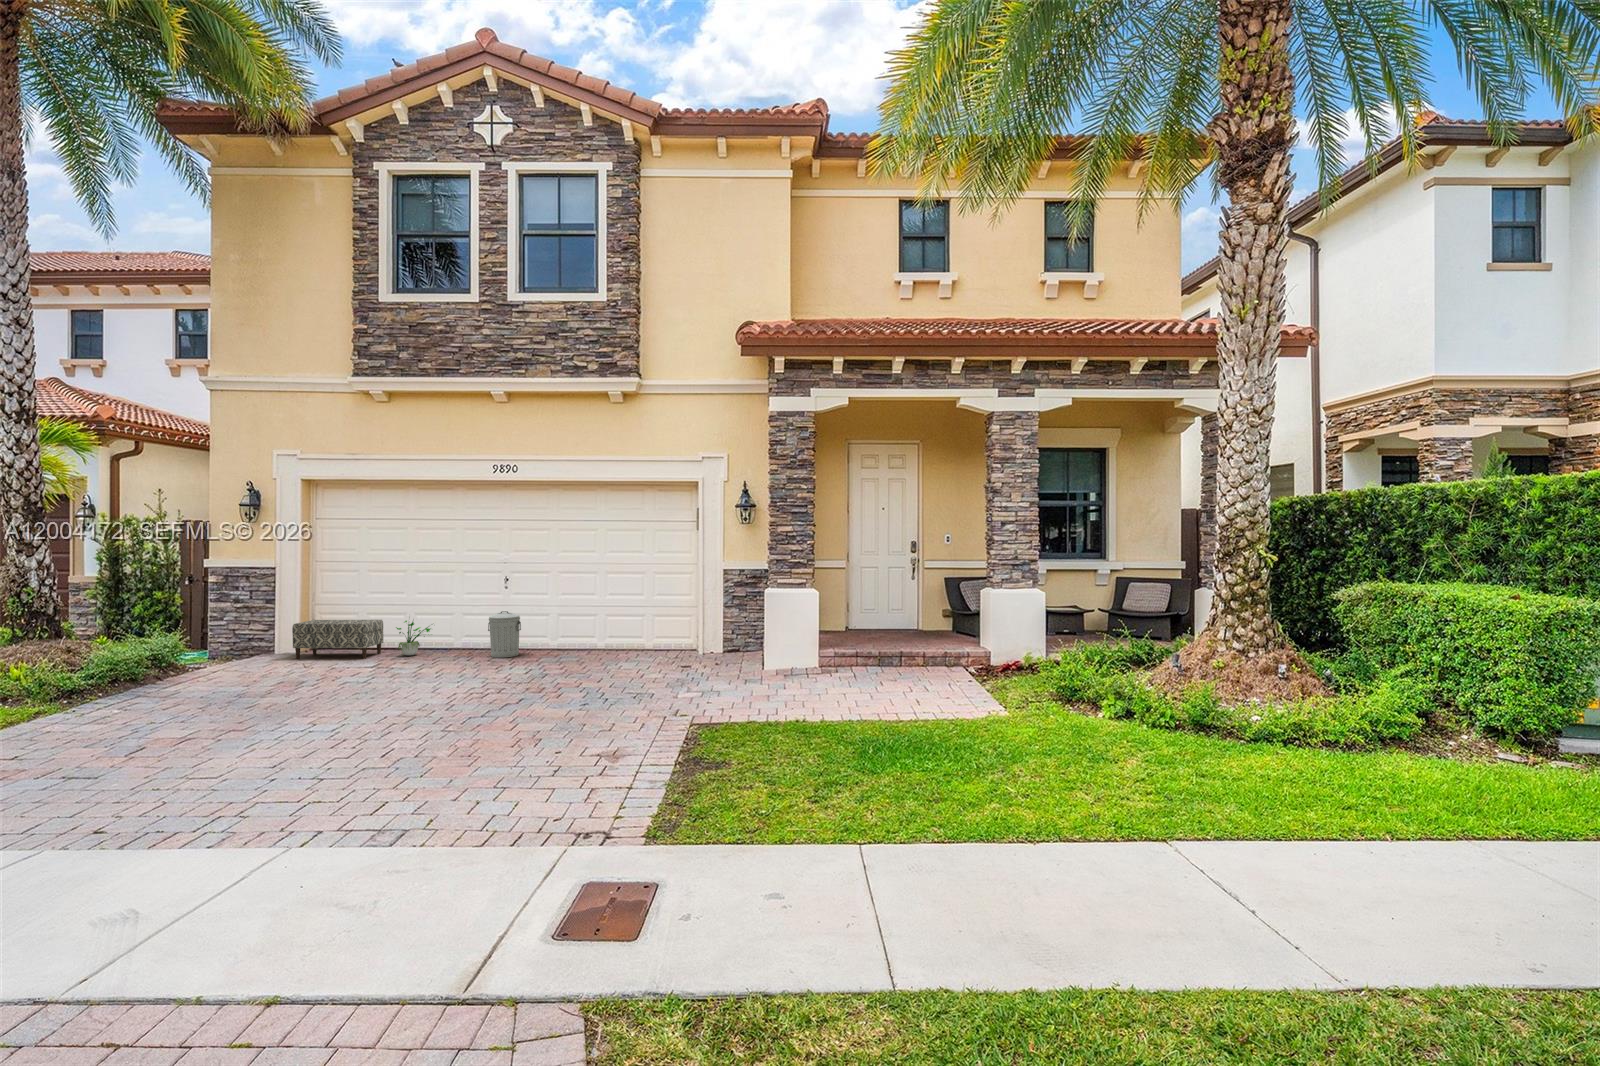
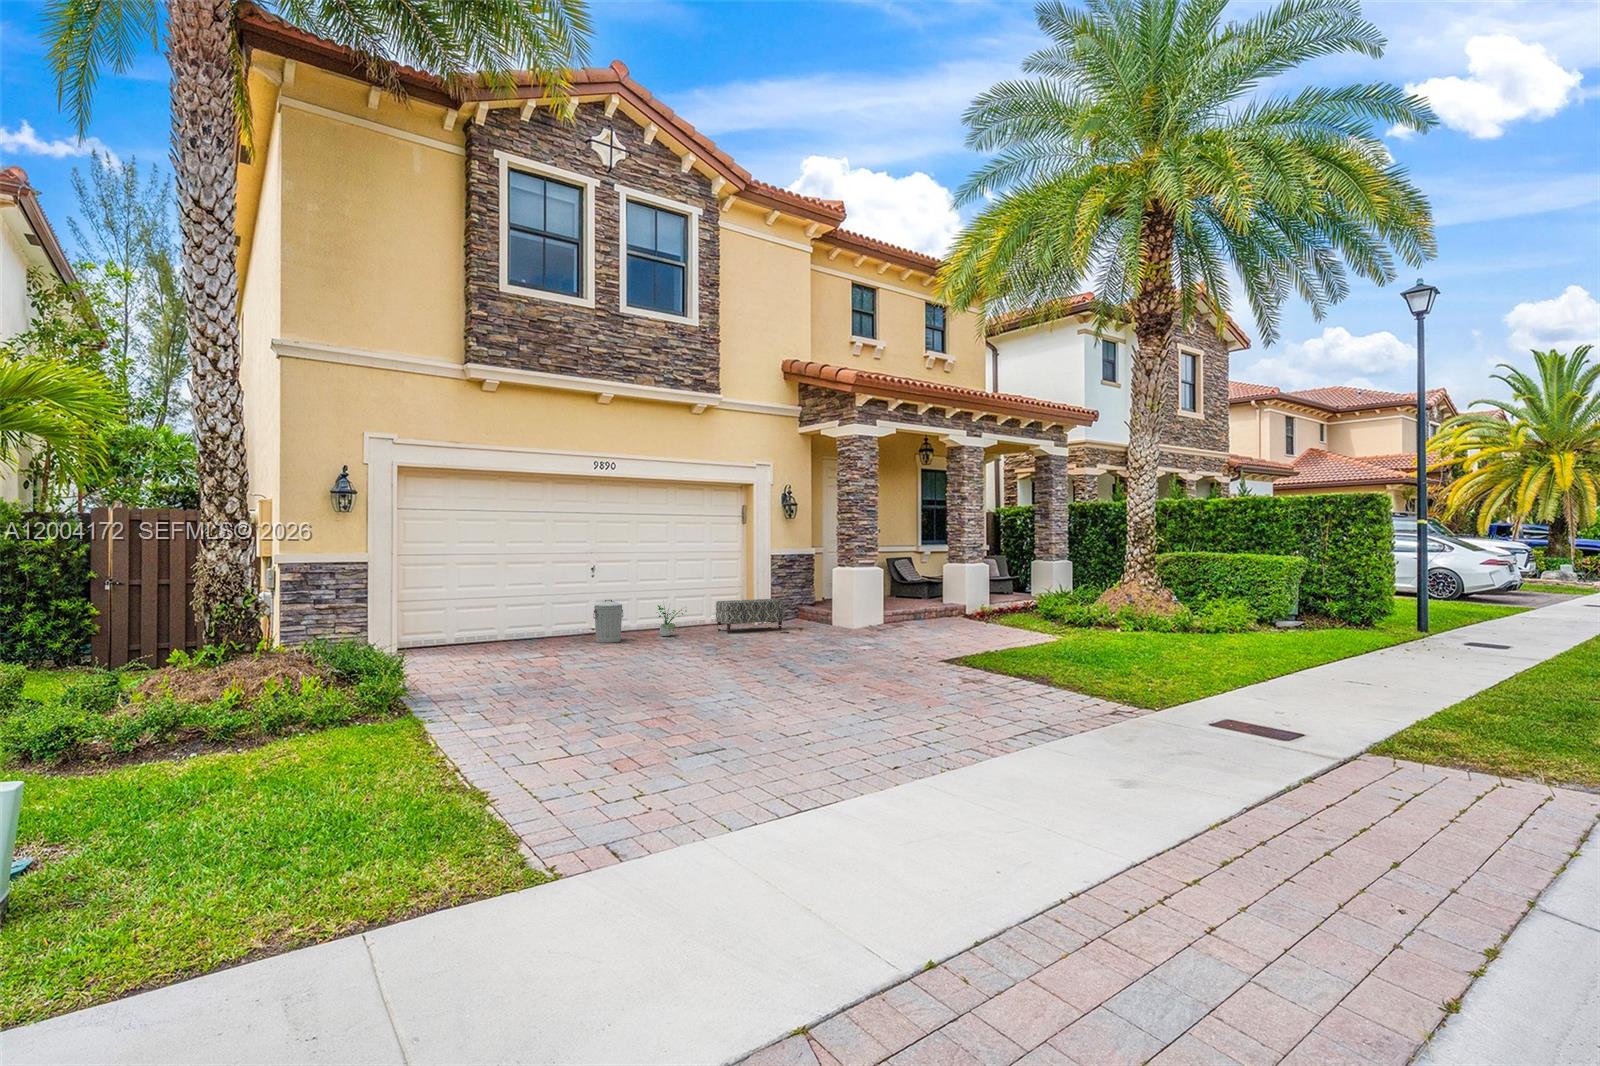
bench: present [292,620,383,659] -> present [716,599,784,633]
potted plant: present [396,621,430,656] -> present [658,605,687,636]

